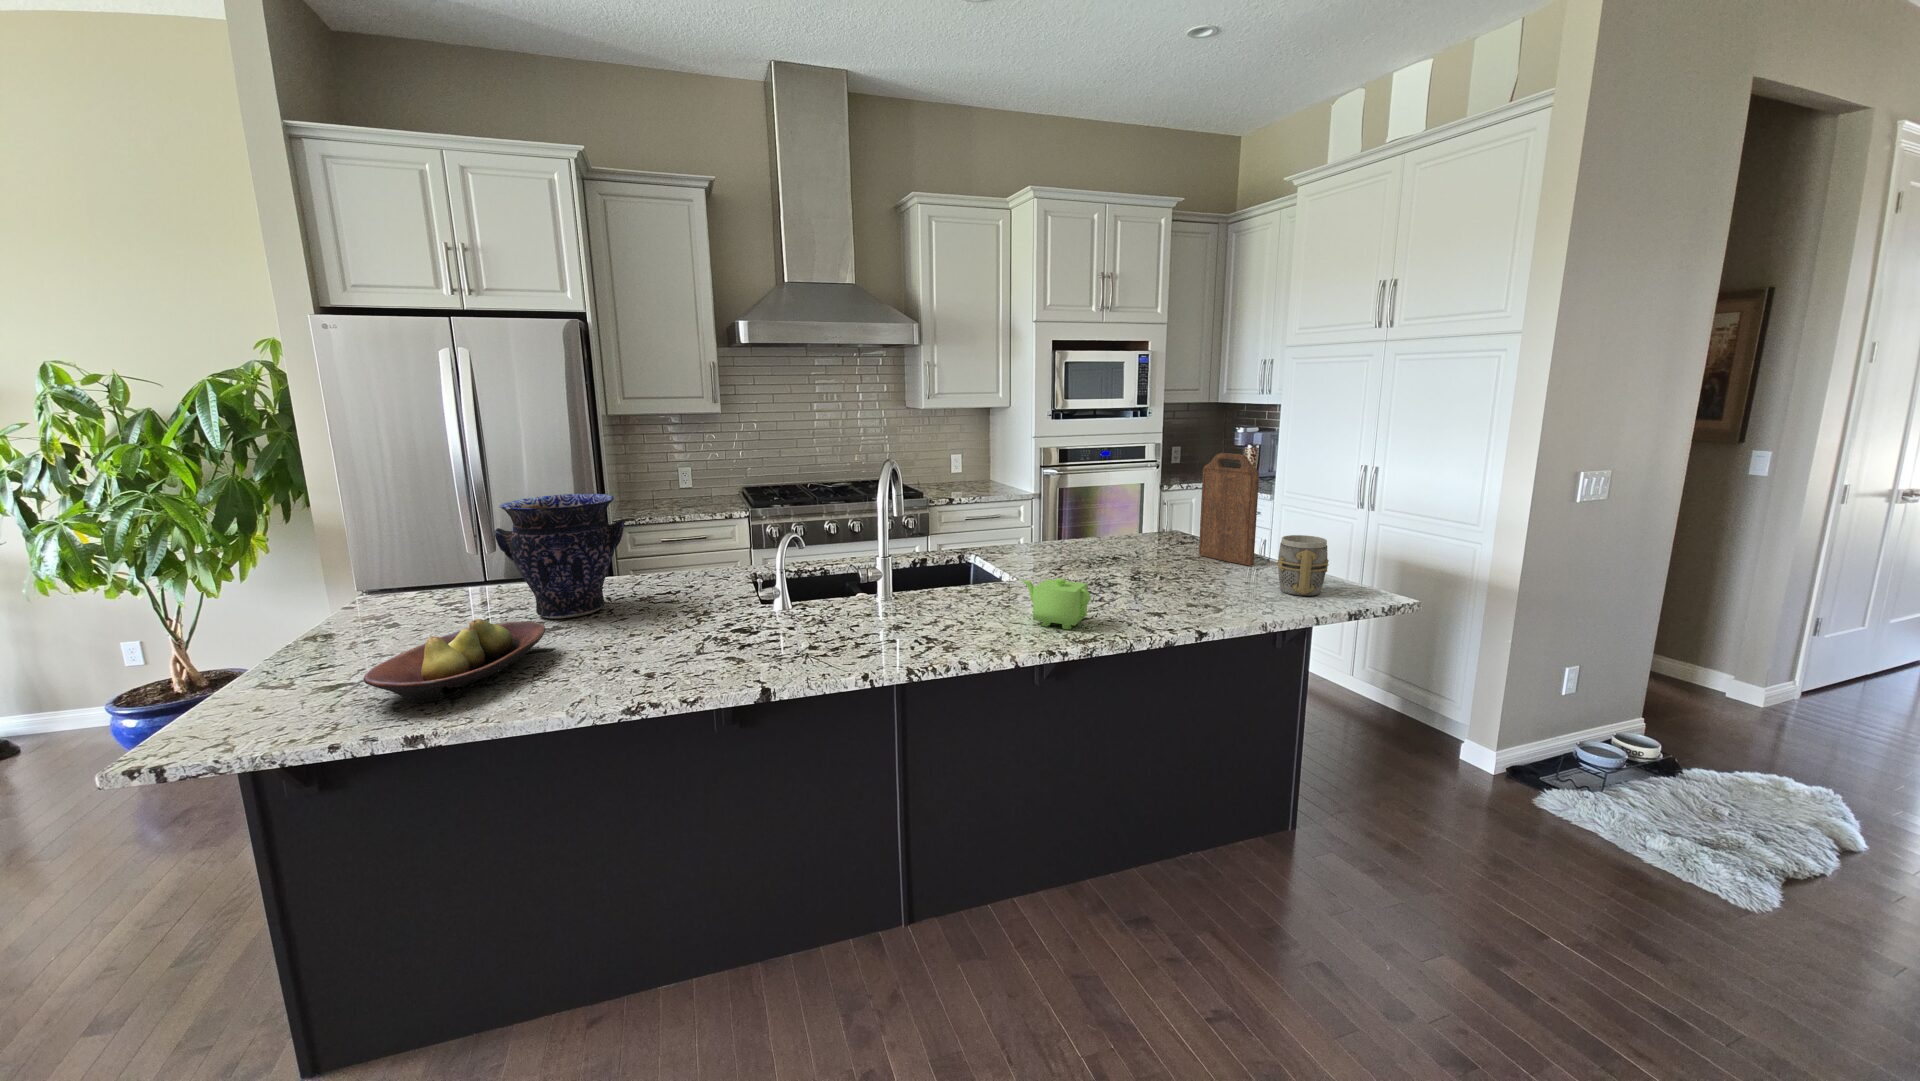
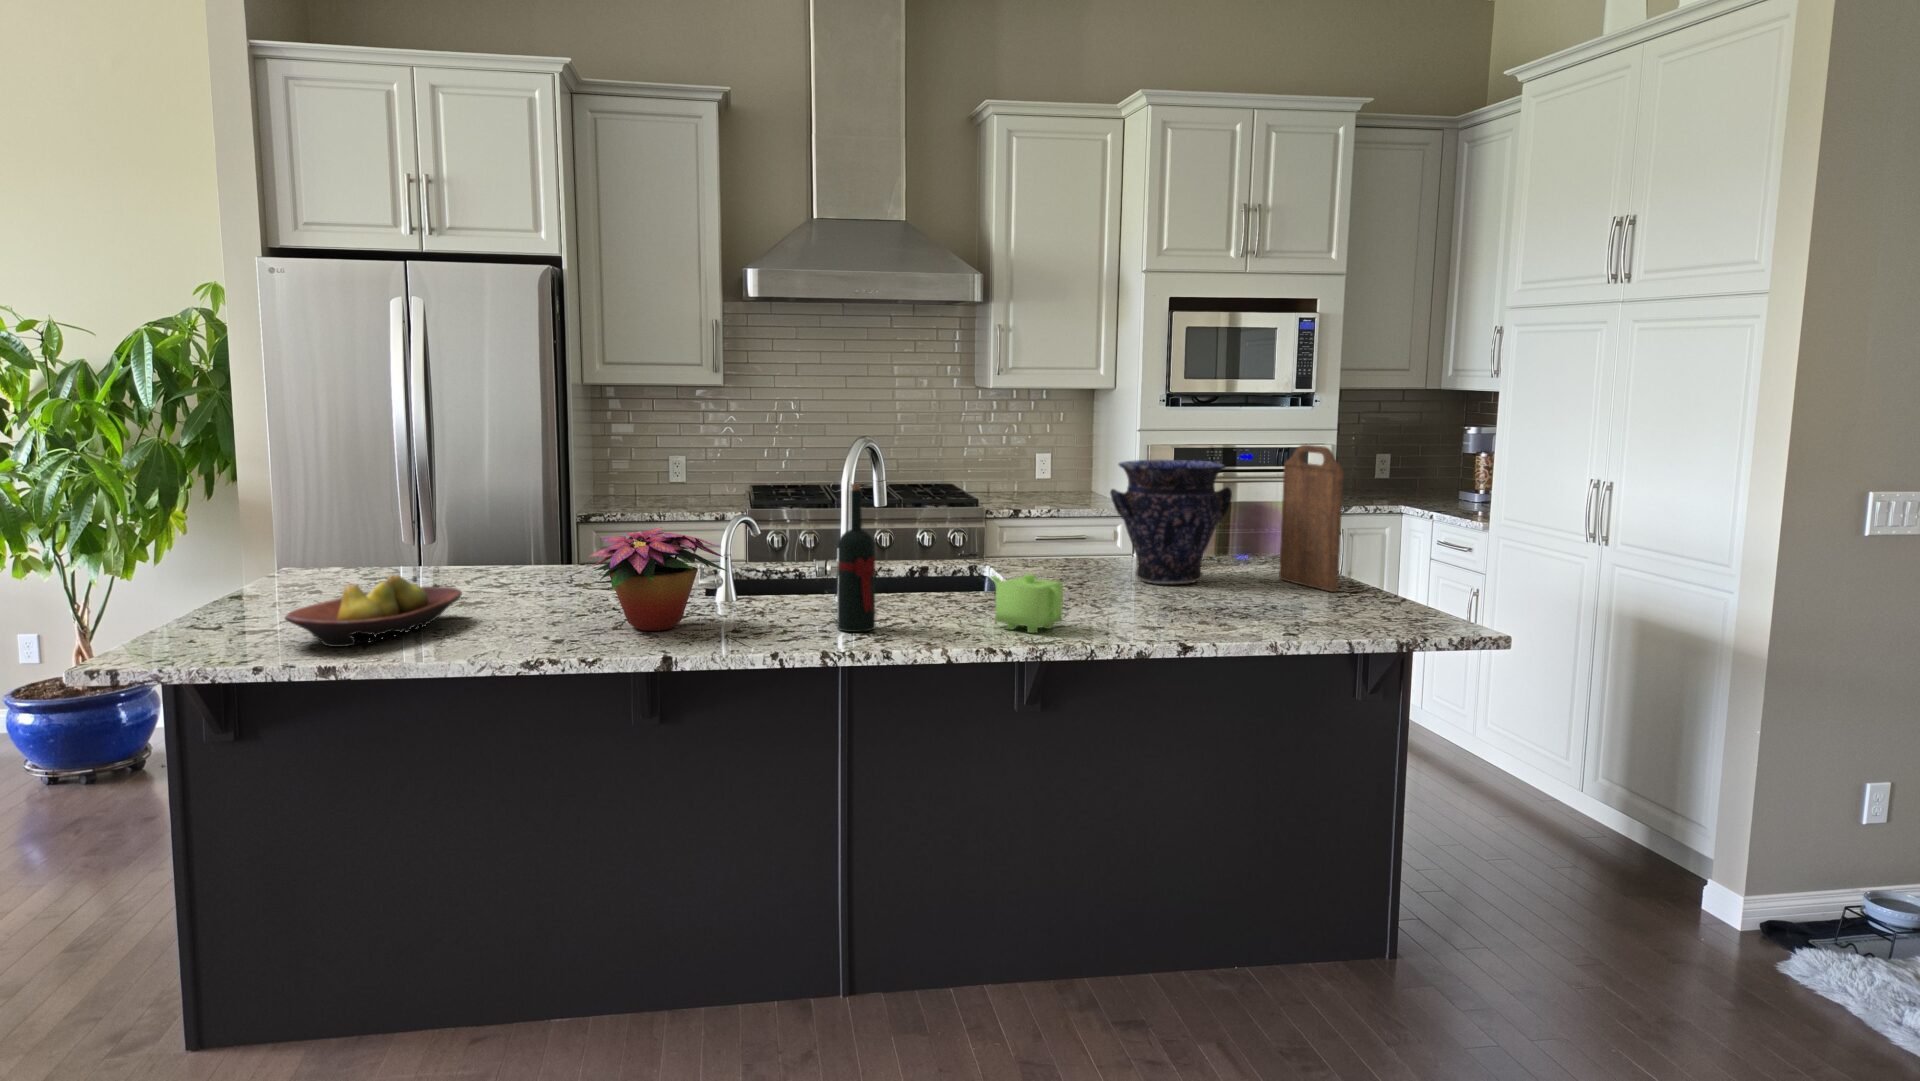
vase: present [494,494,624,618] -> present [1110,460,1232,584]
wine bottle: none [899,510,935,640] -> present [837,484,875,632]
mug: present [1278,535,1329,596] -> none [1333,546,1395,622]
flower arrangement: none [663,555,805,654] -> present [589,527,727,631]

